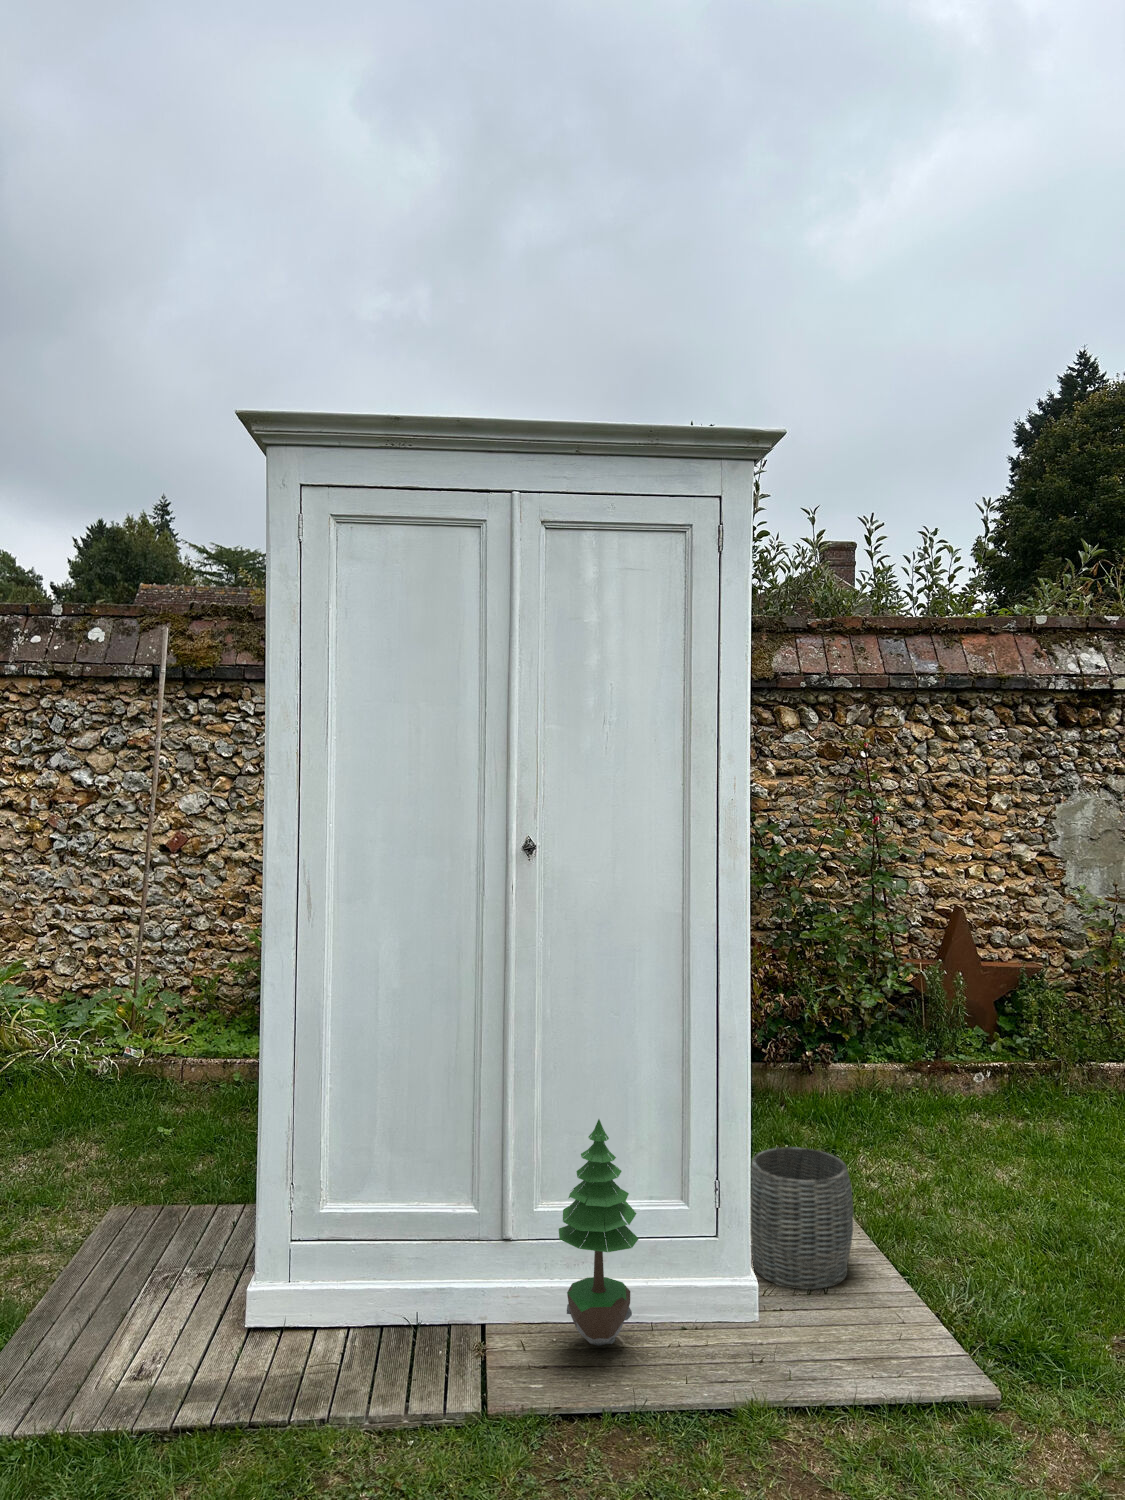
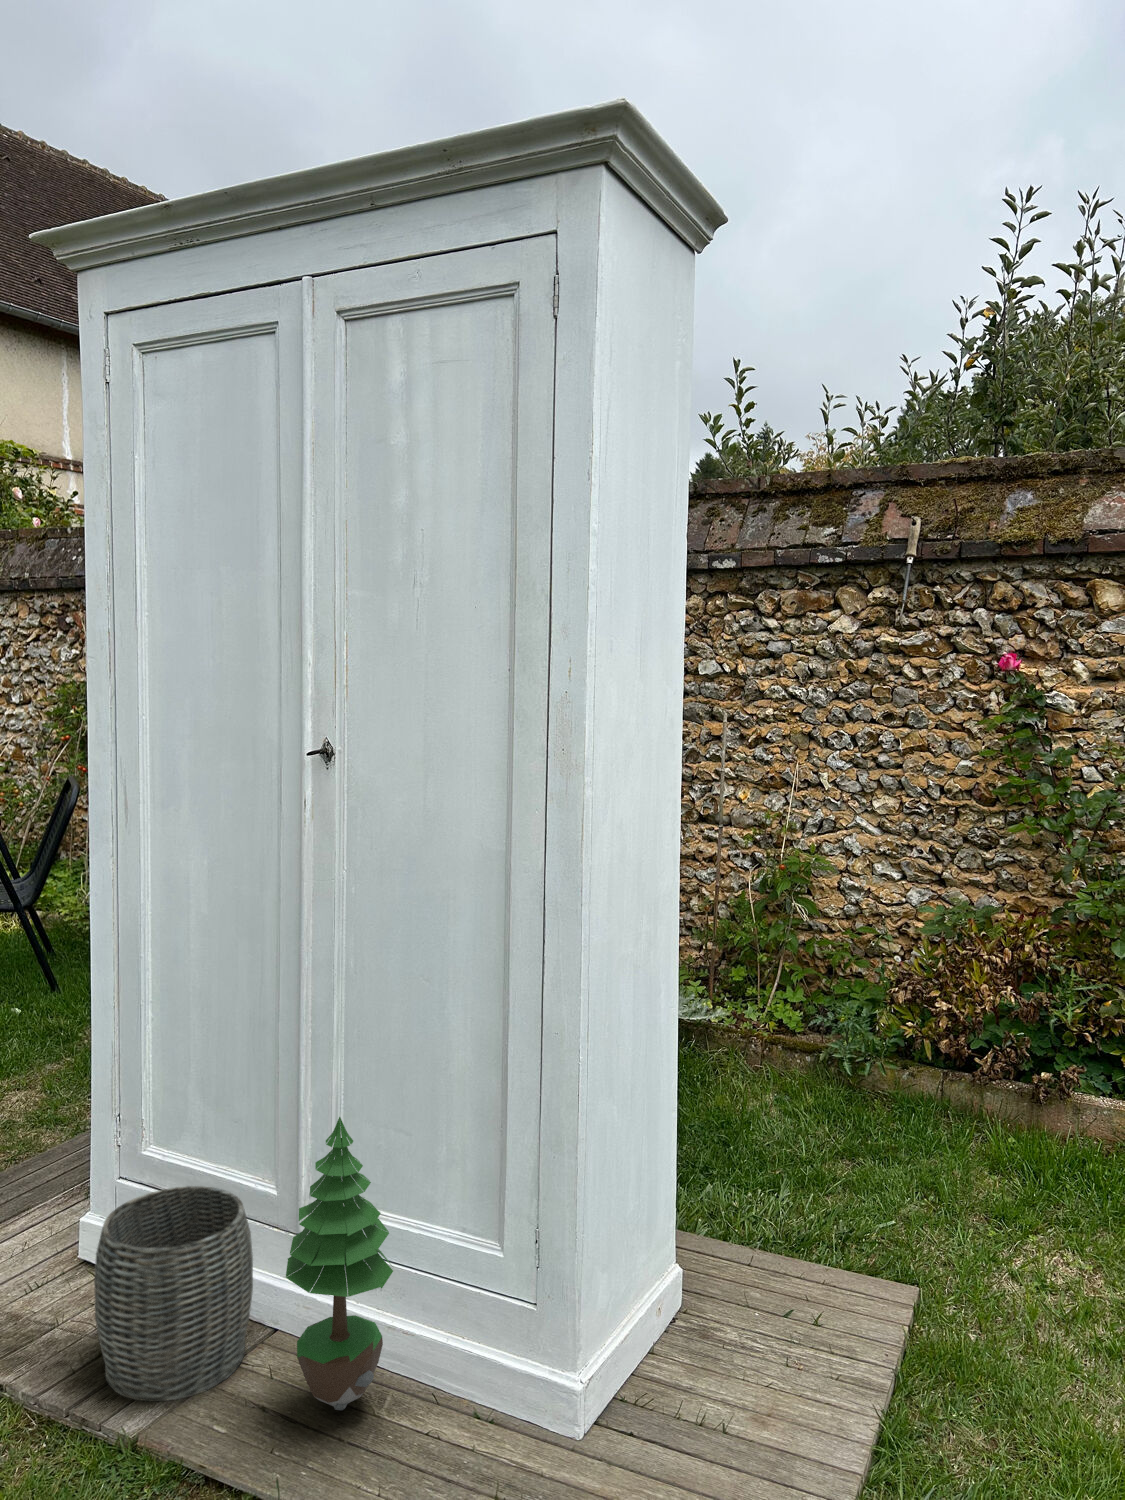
woven basket: present [751,1147,853,1289] -> present [94,1186,253,1401]

